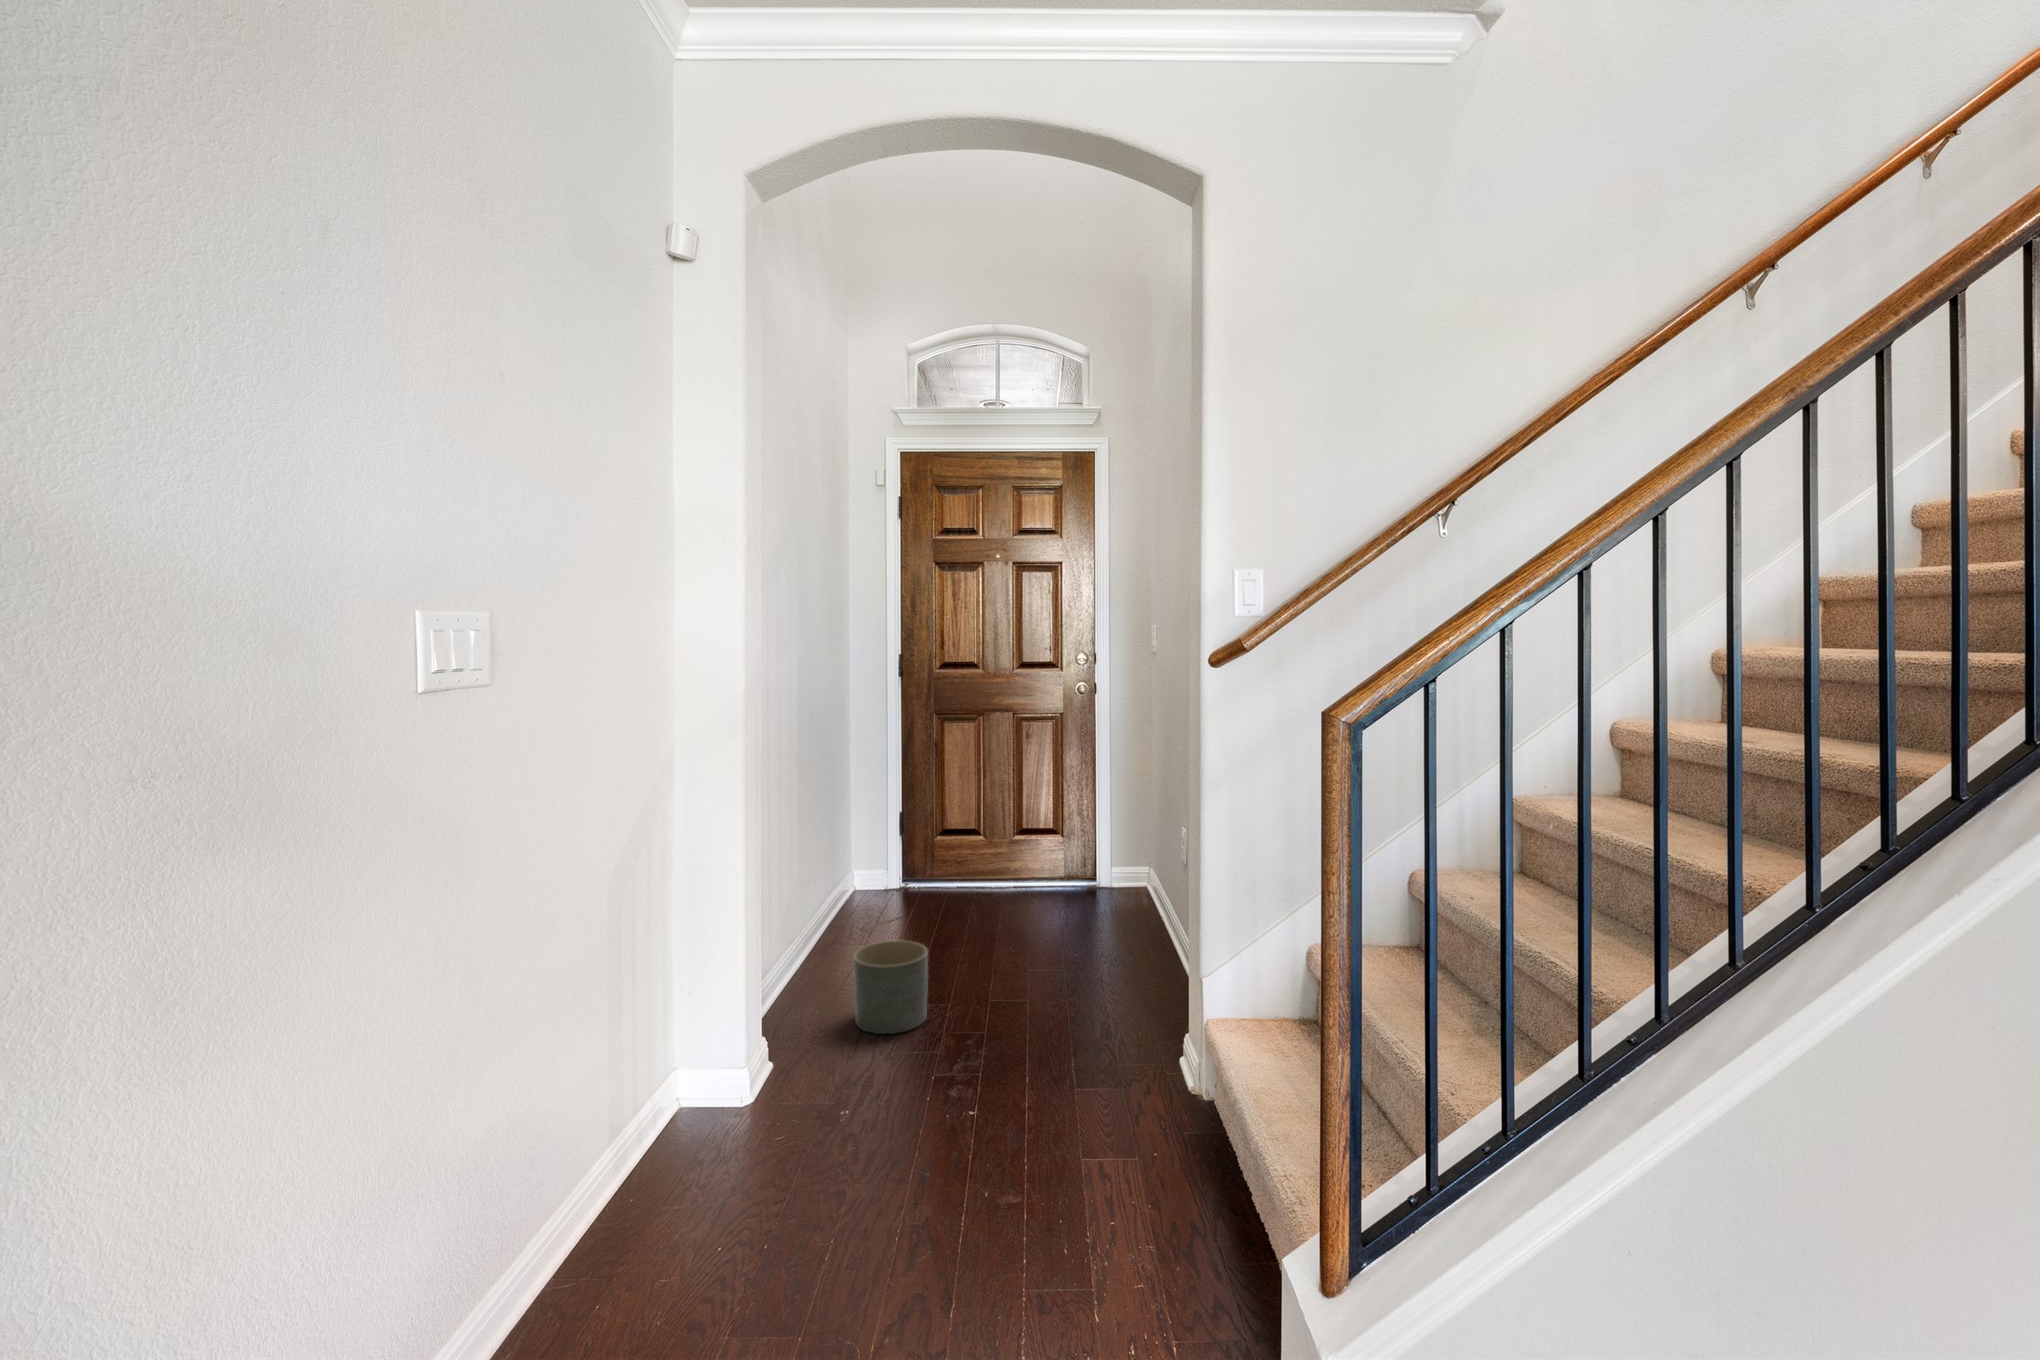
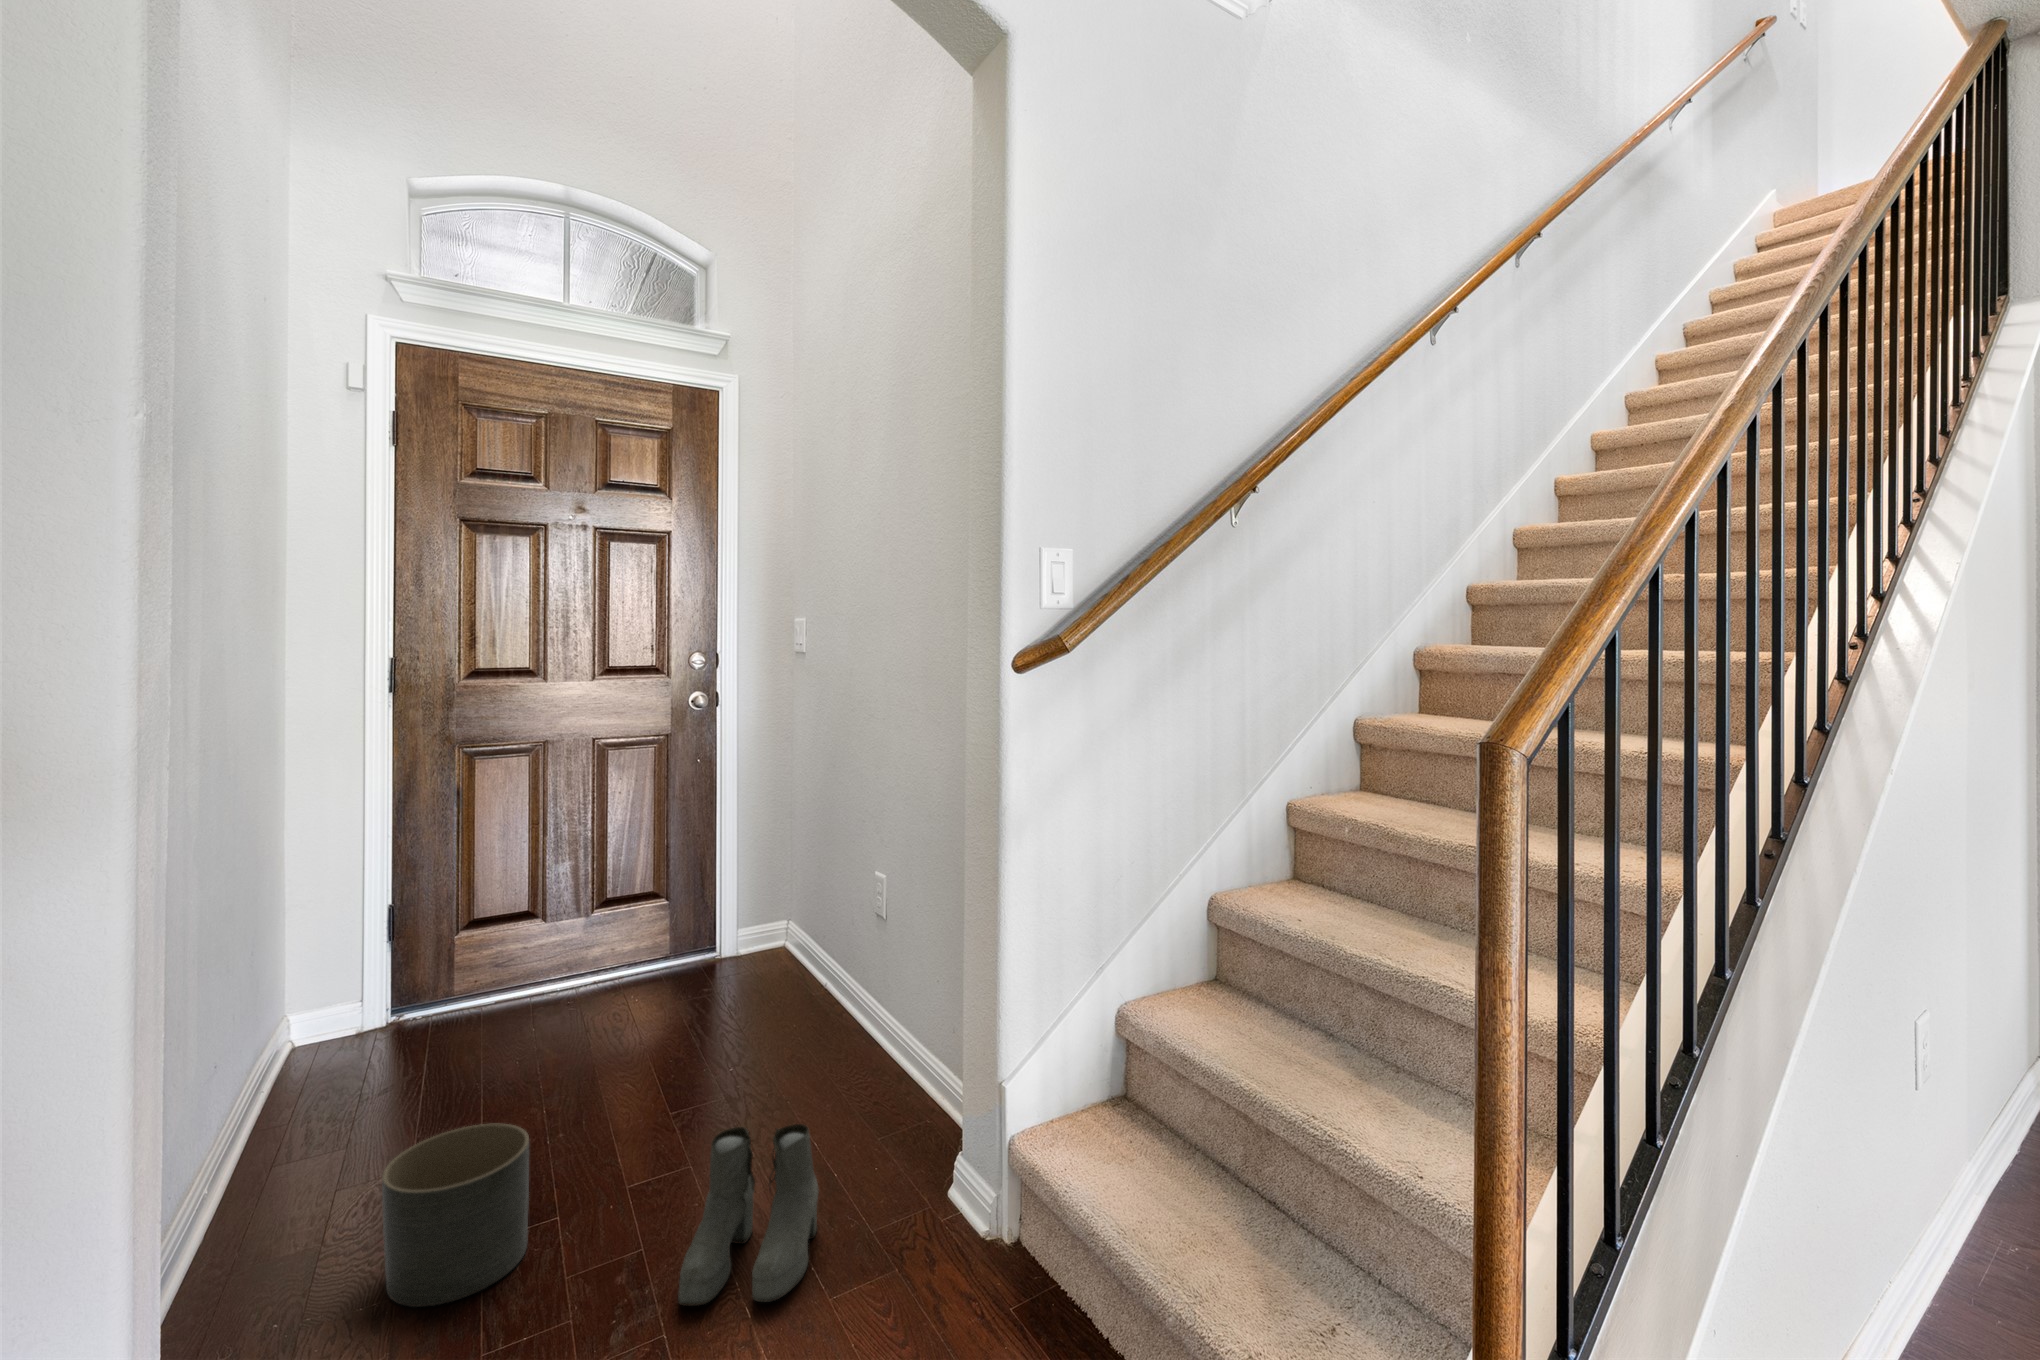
boots: none [989,972,1086,1083] -> present [678,1124,818,1306]

